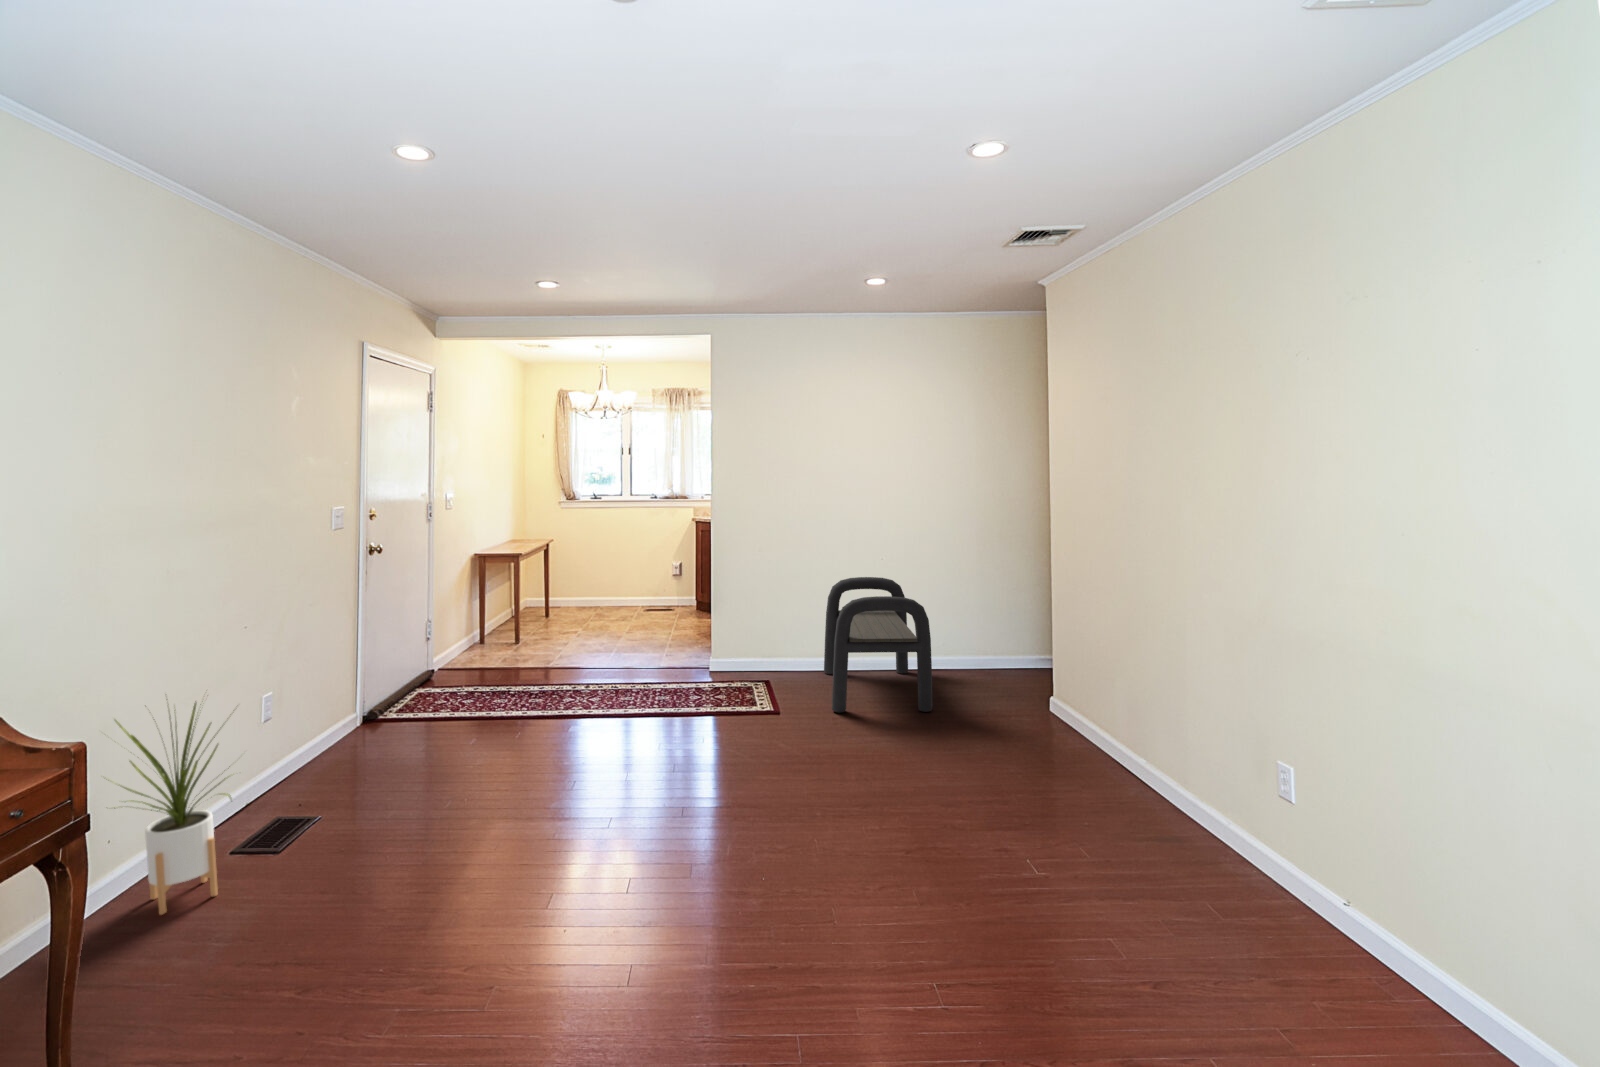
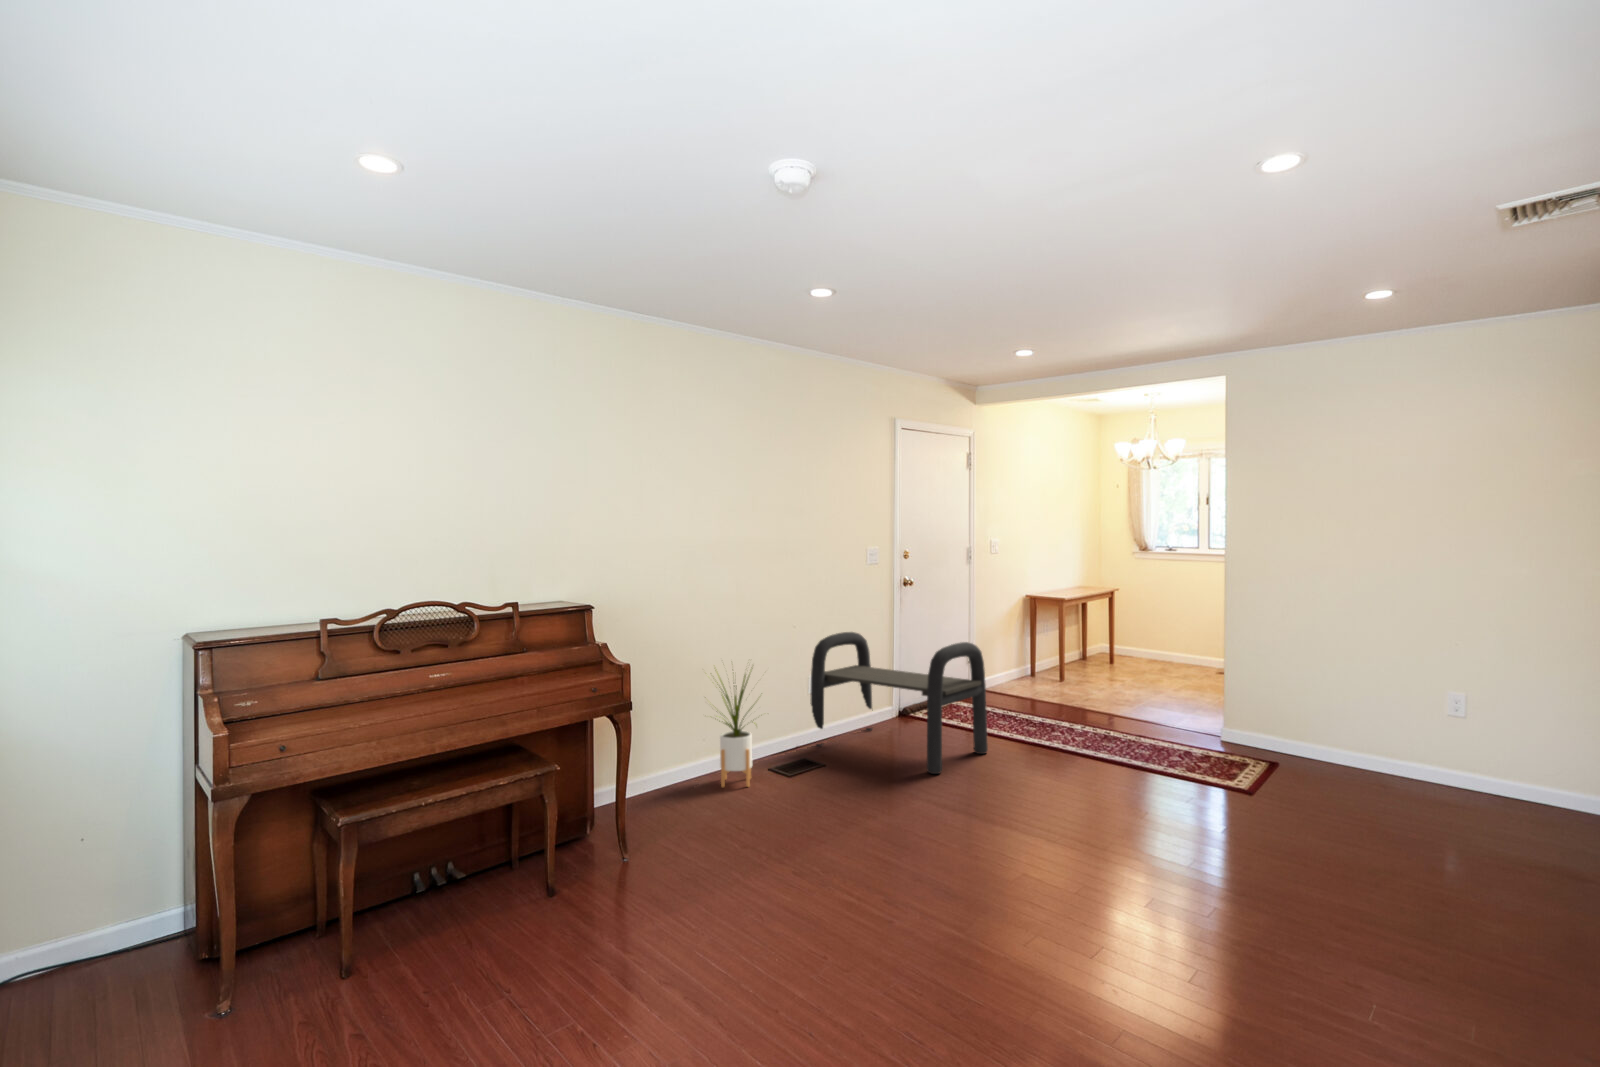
bench: present [824,577,933,713] -> present [810,632,988,774]

